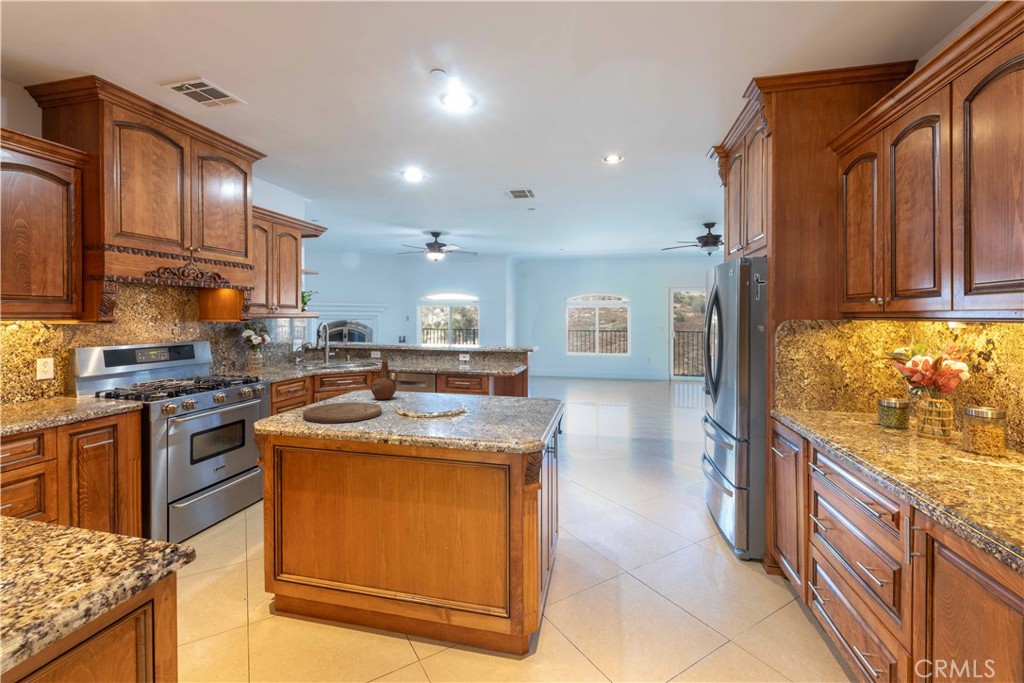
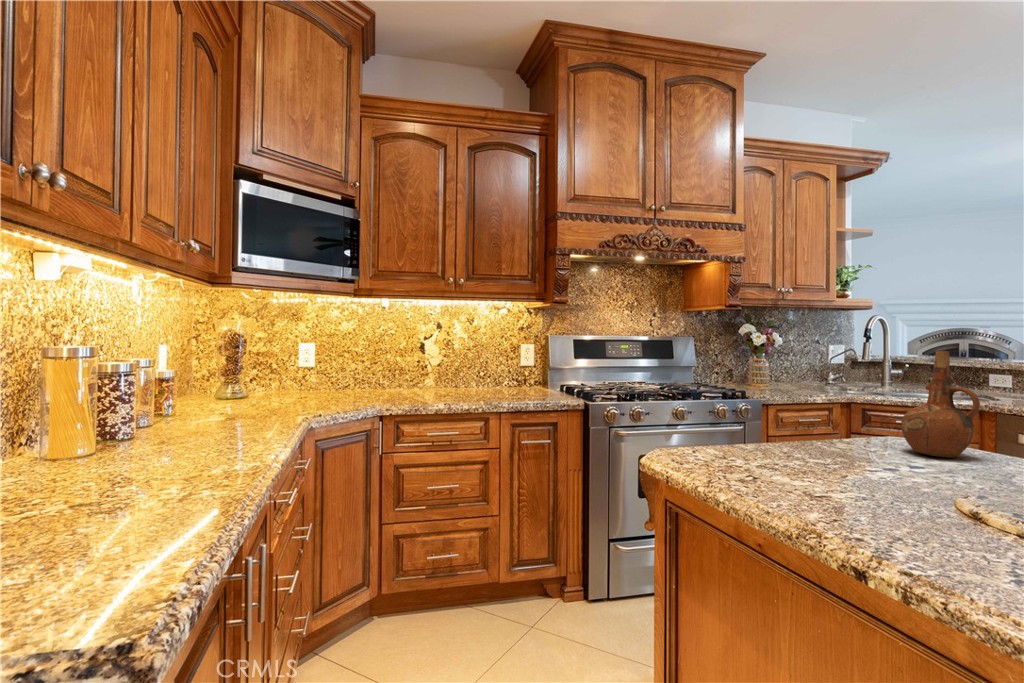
cutting board: present [303,402,382,423] -> none [713,441,901,494]

